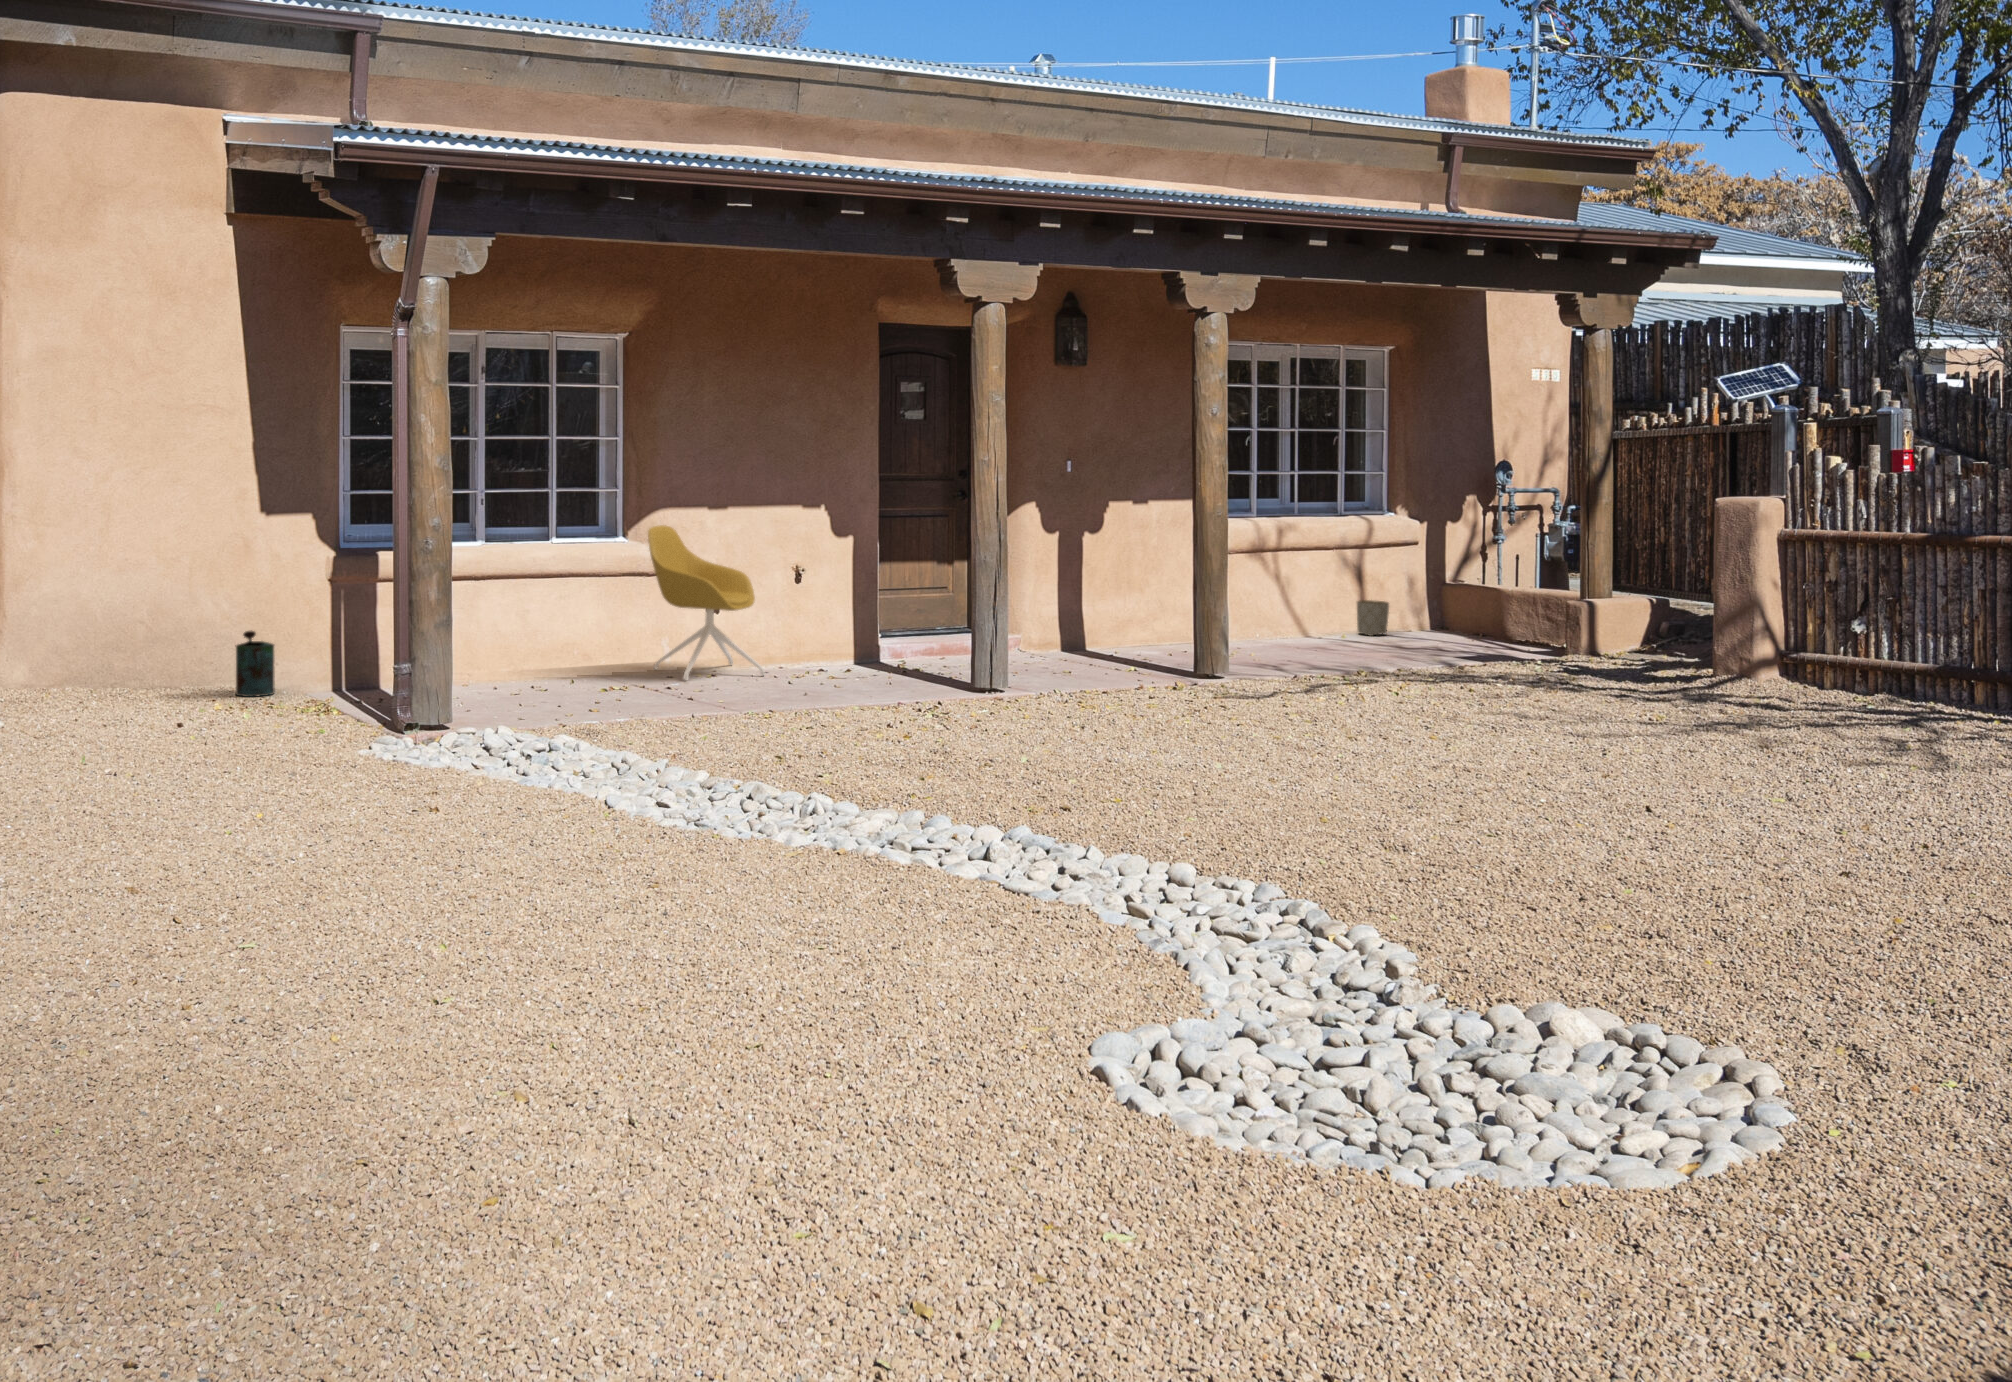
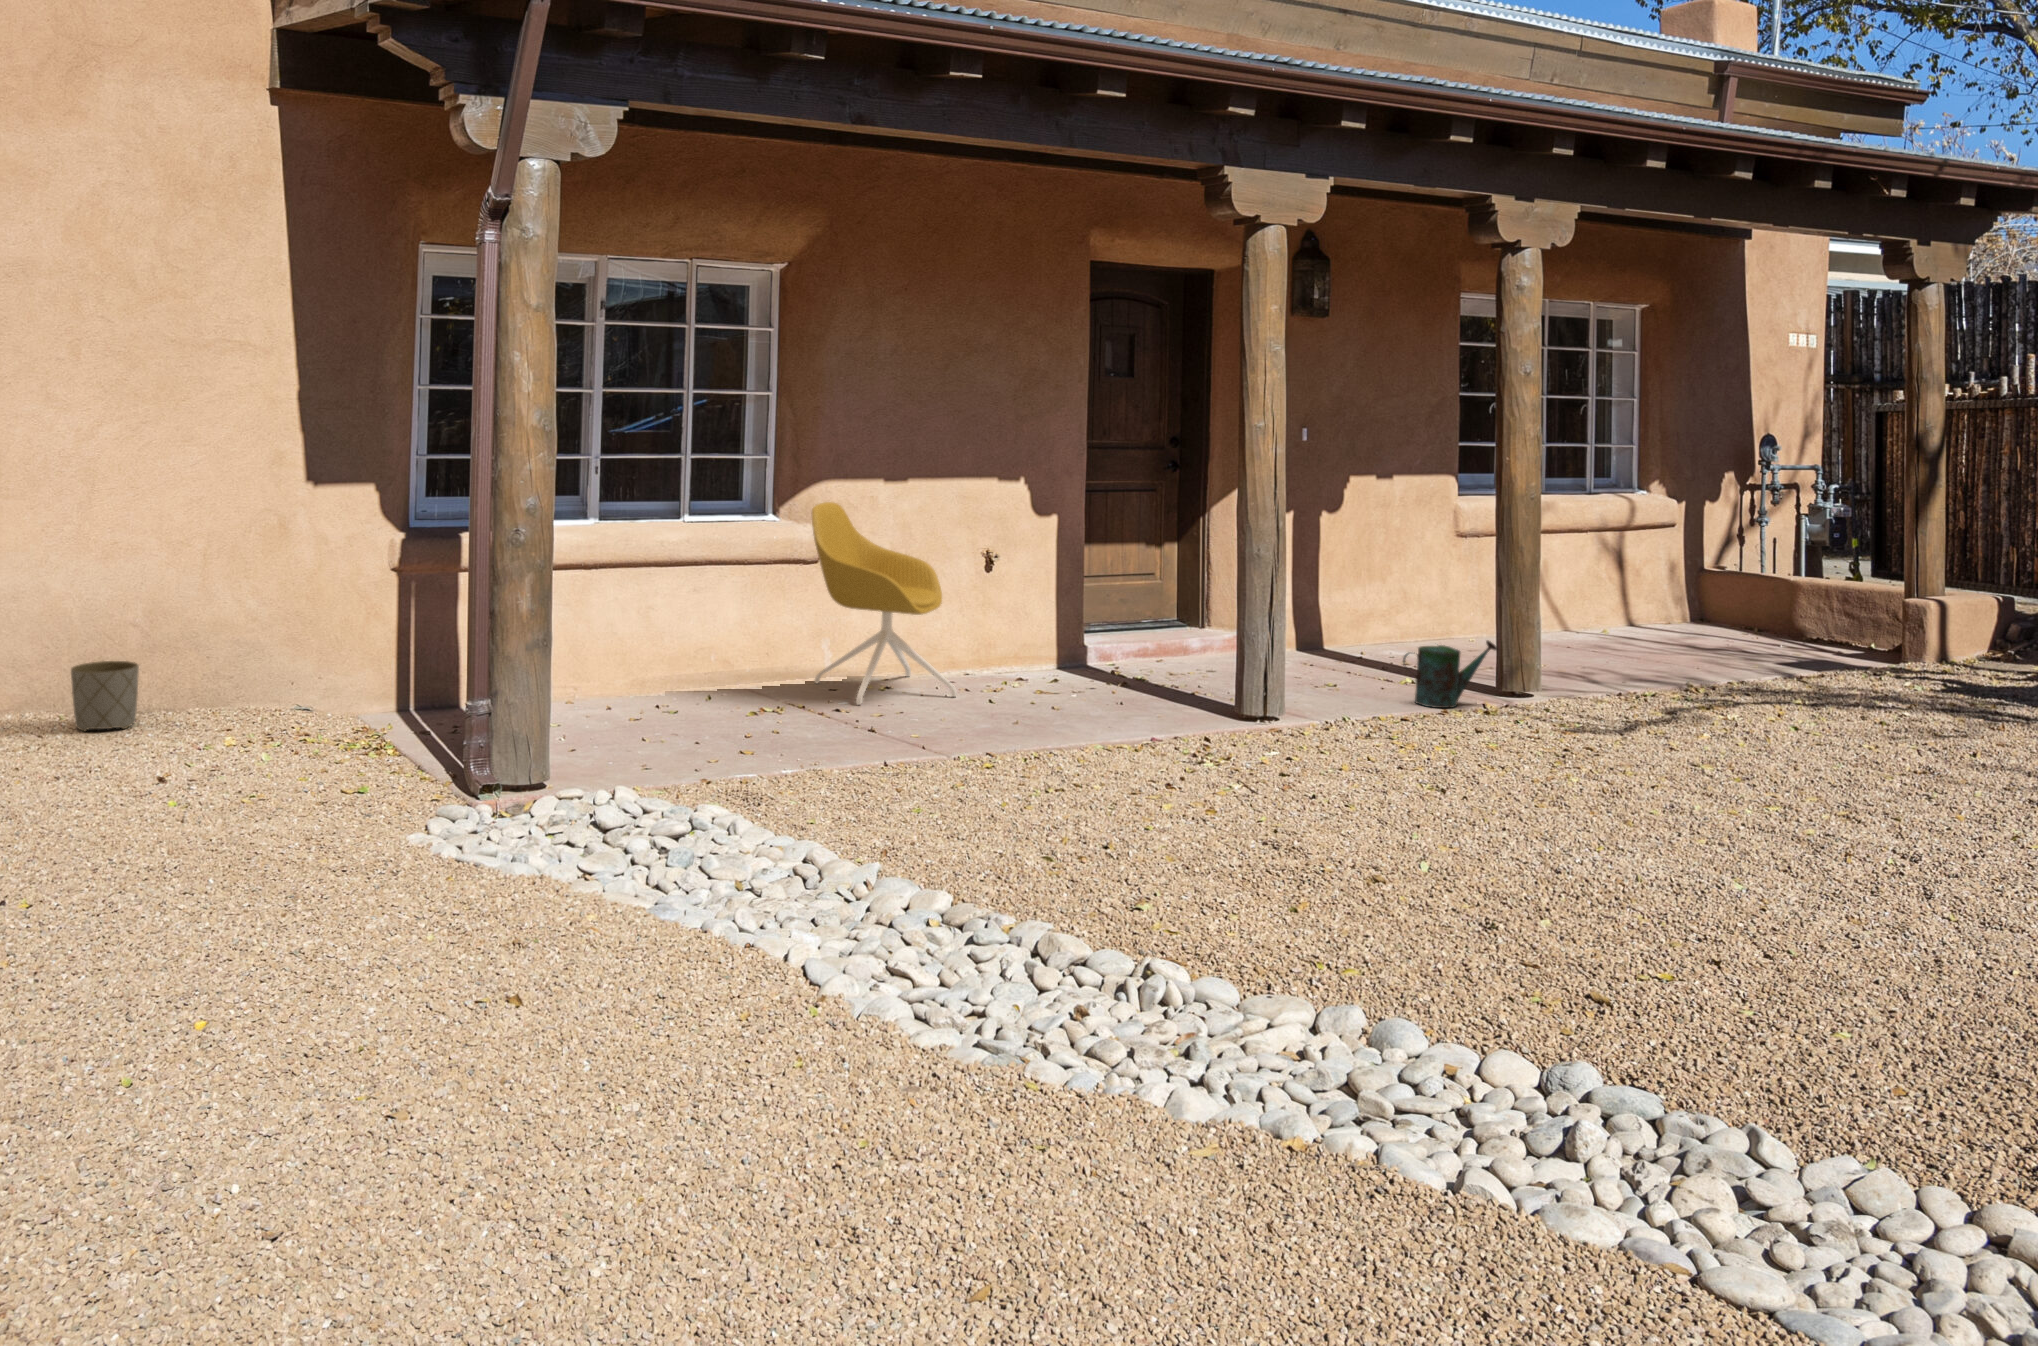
planter: present [1357,600,1389,636] -> present [71,661,139,732]
watering can: present [236,631,275,697] -> present [1403,641,1497,708]

